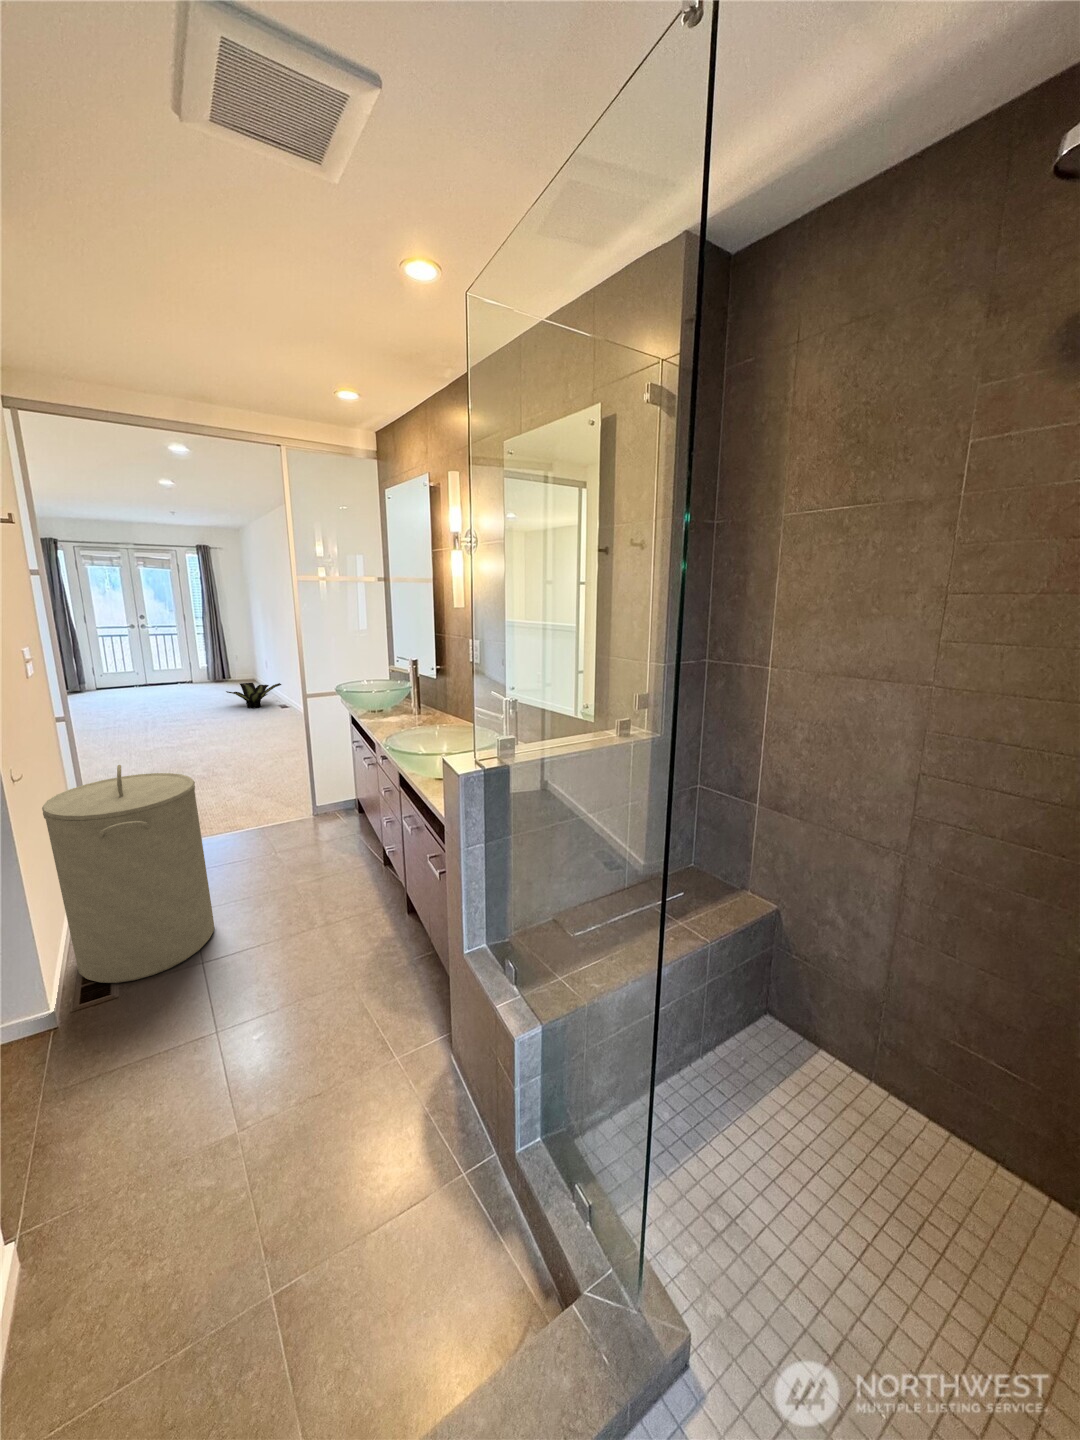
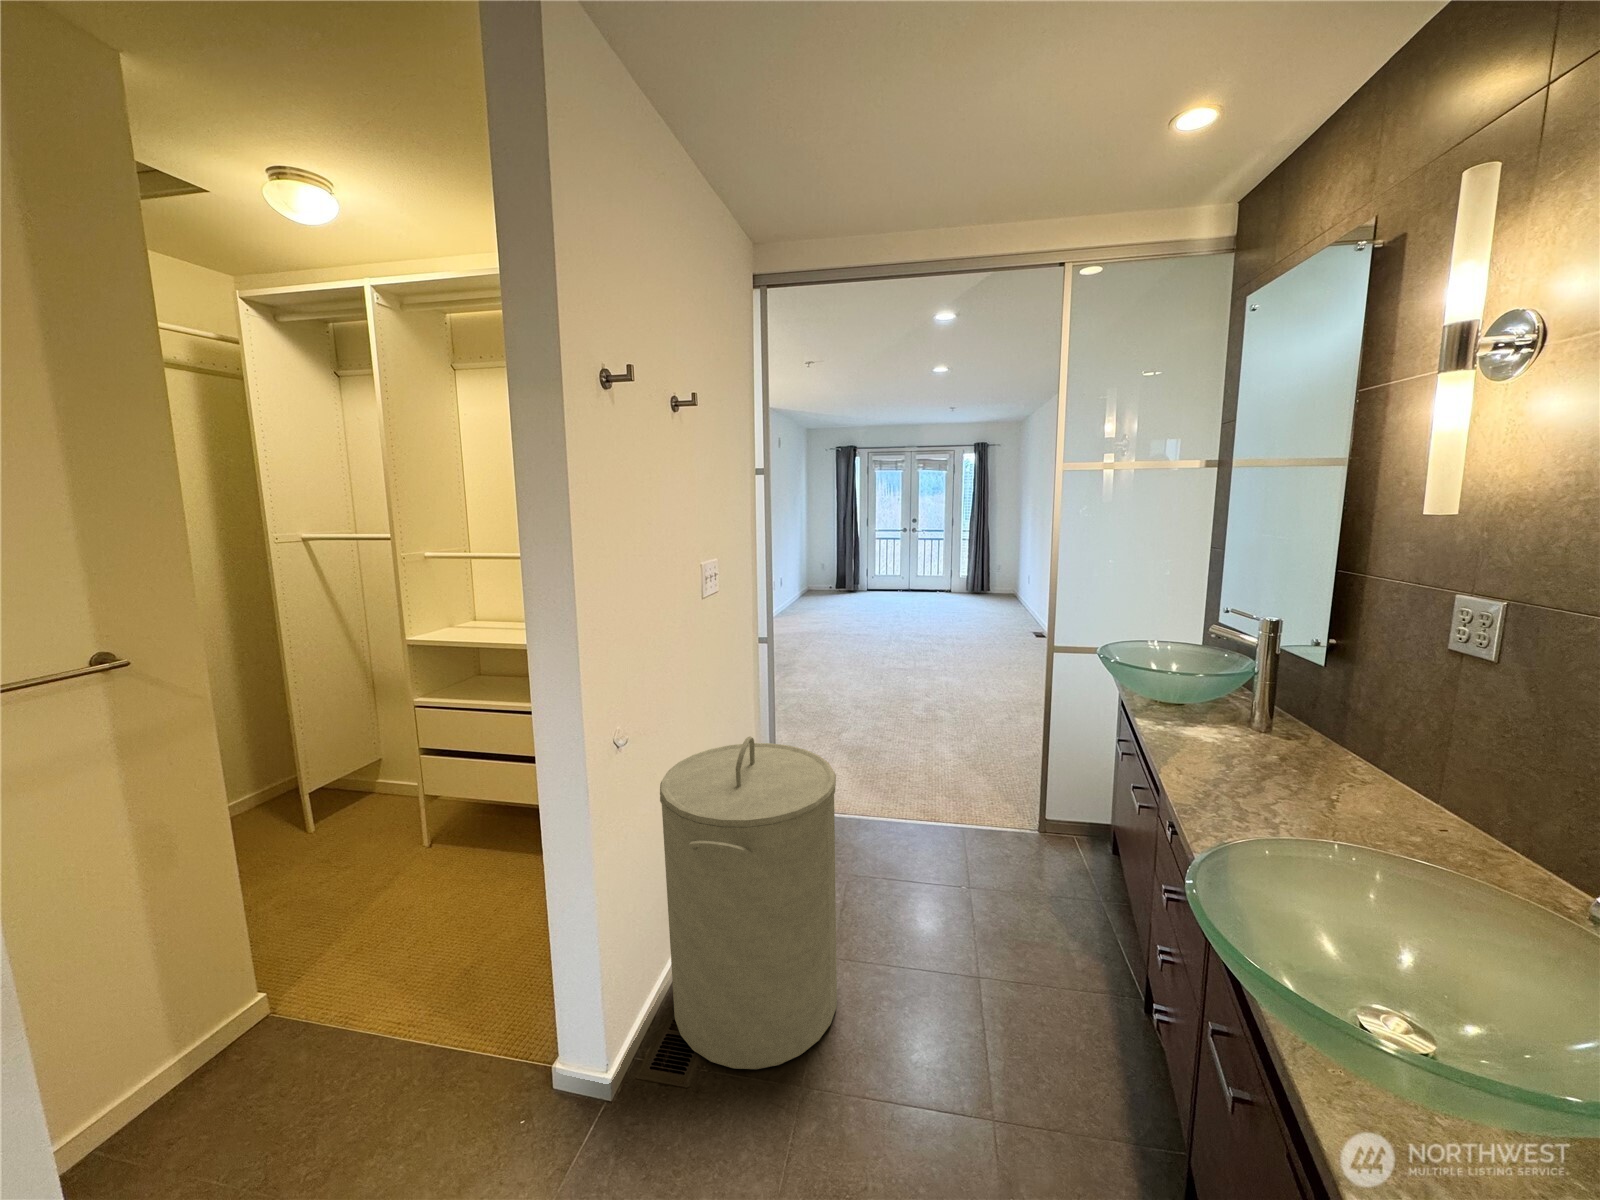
potted plant: present [226,683,281,708] -> none [975,601,1042,634]

